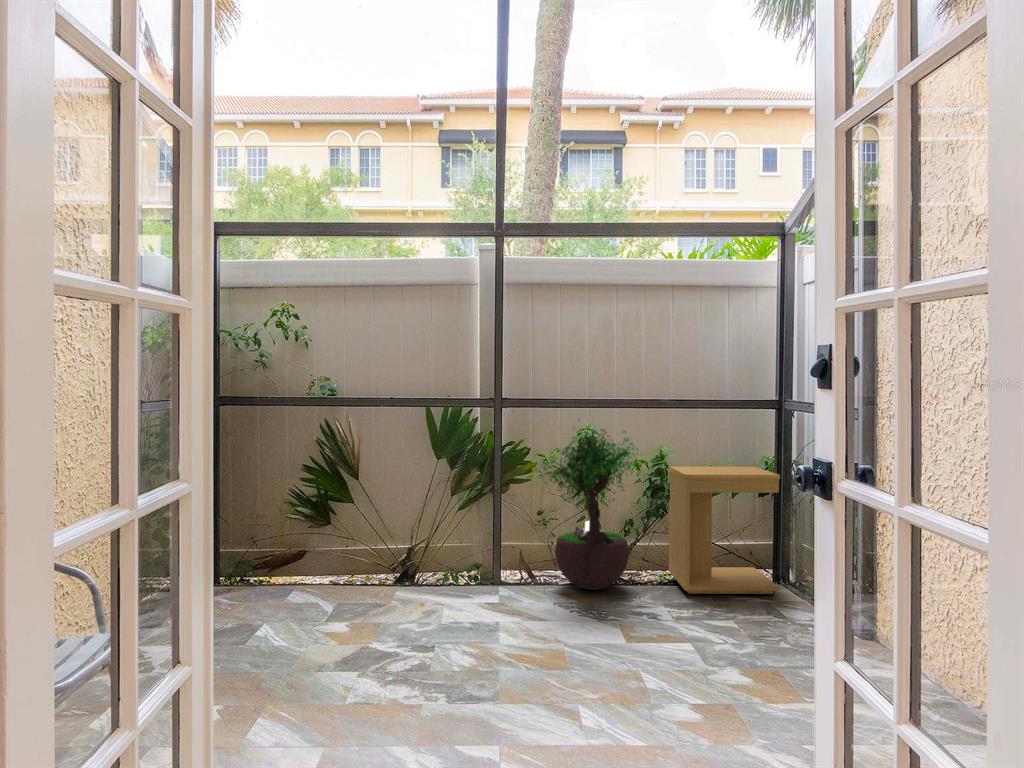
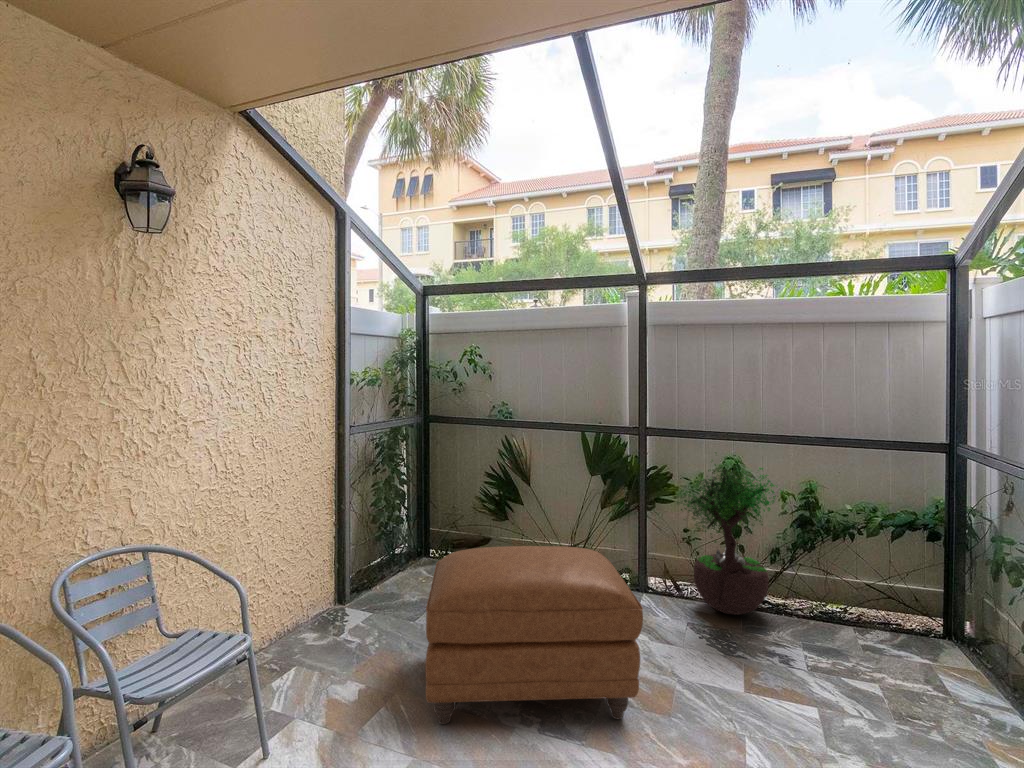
side table: present [669,466,780,594] -> none [816,501,949,655]
ottoman: none [291,521,546,719] -> present [425,546,643,724]

